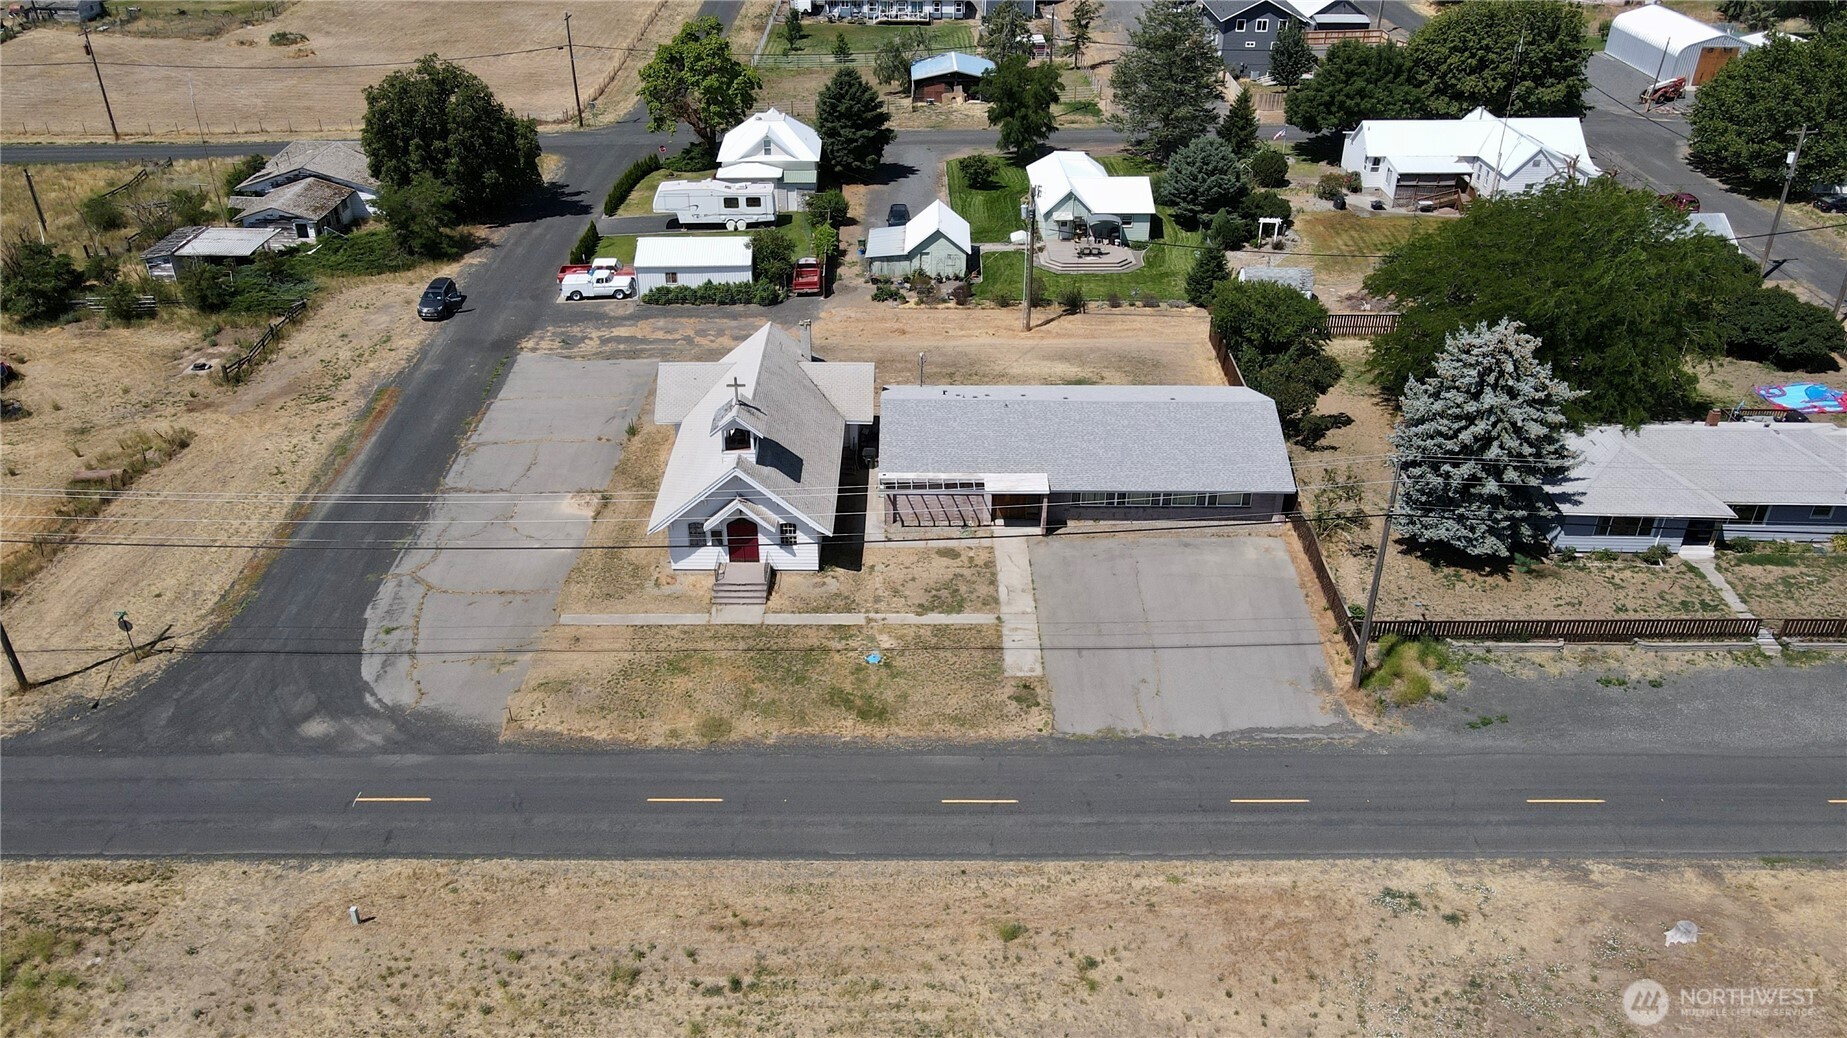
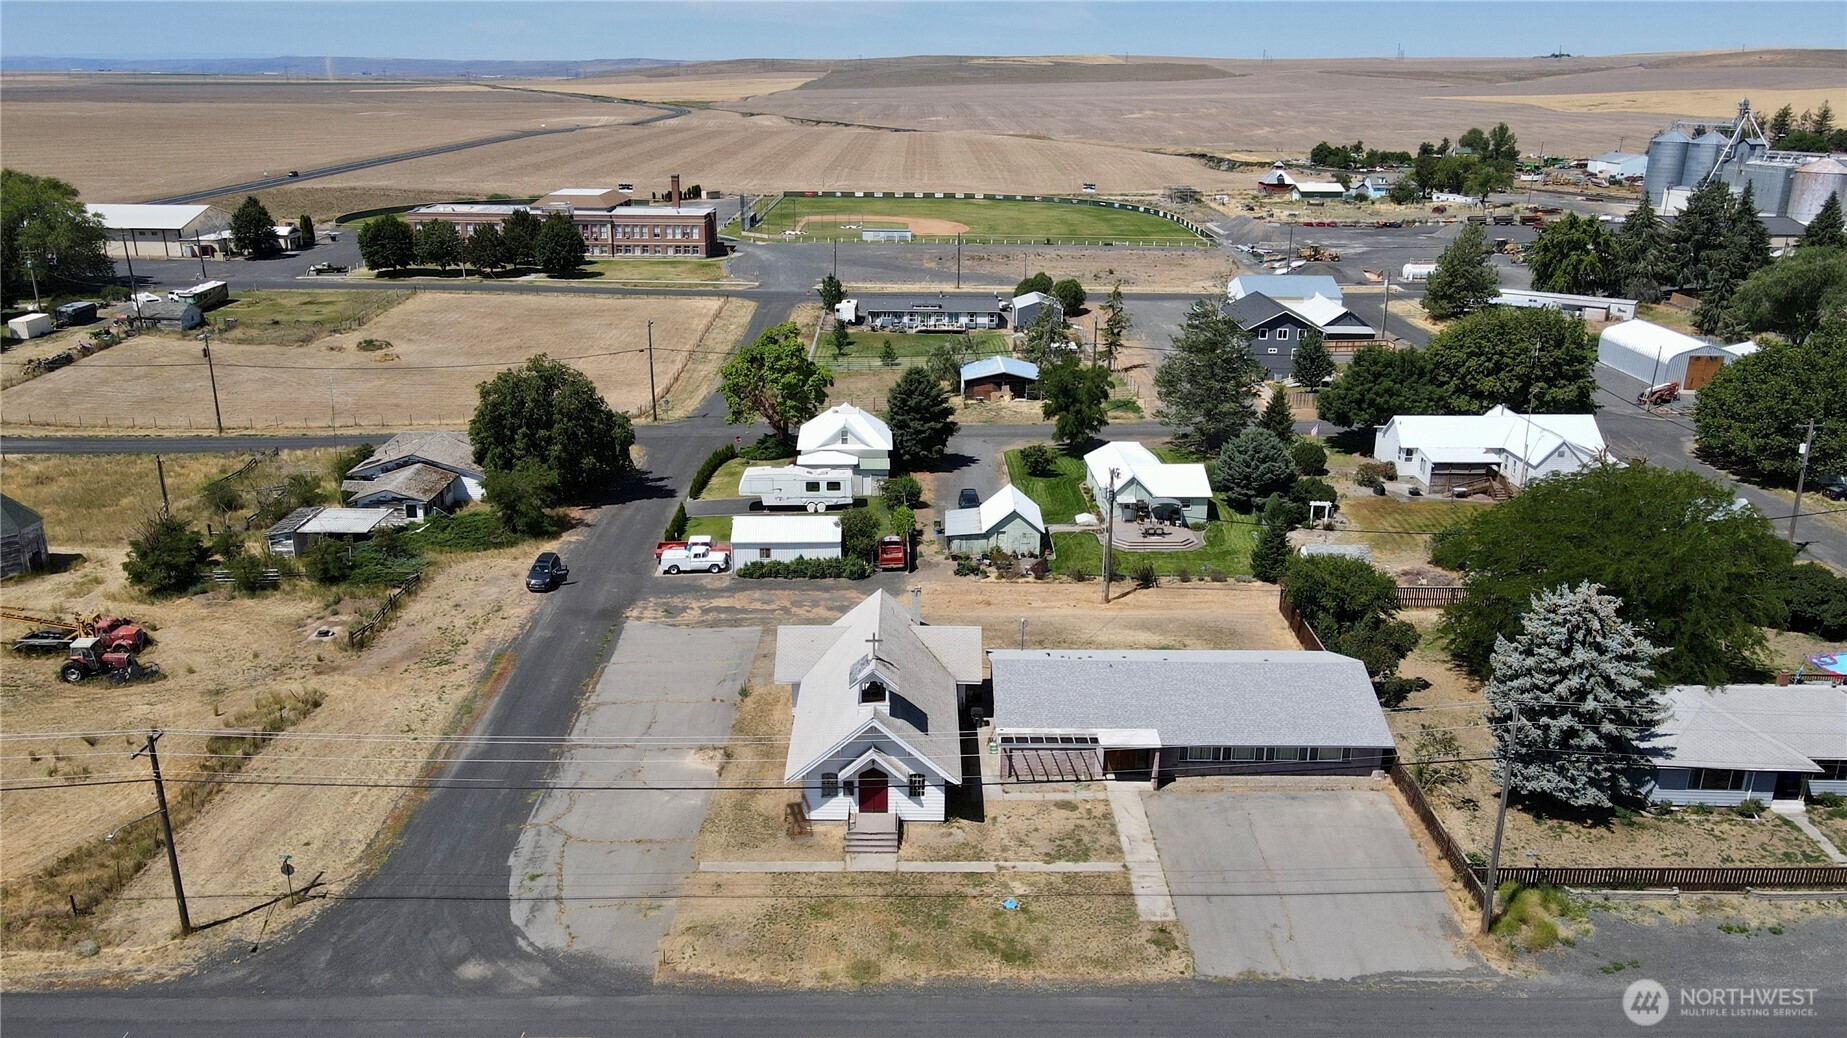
bench: none [654,539,681,591] -> present [785,792,813,839]

